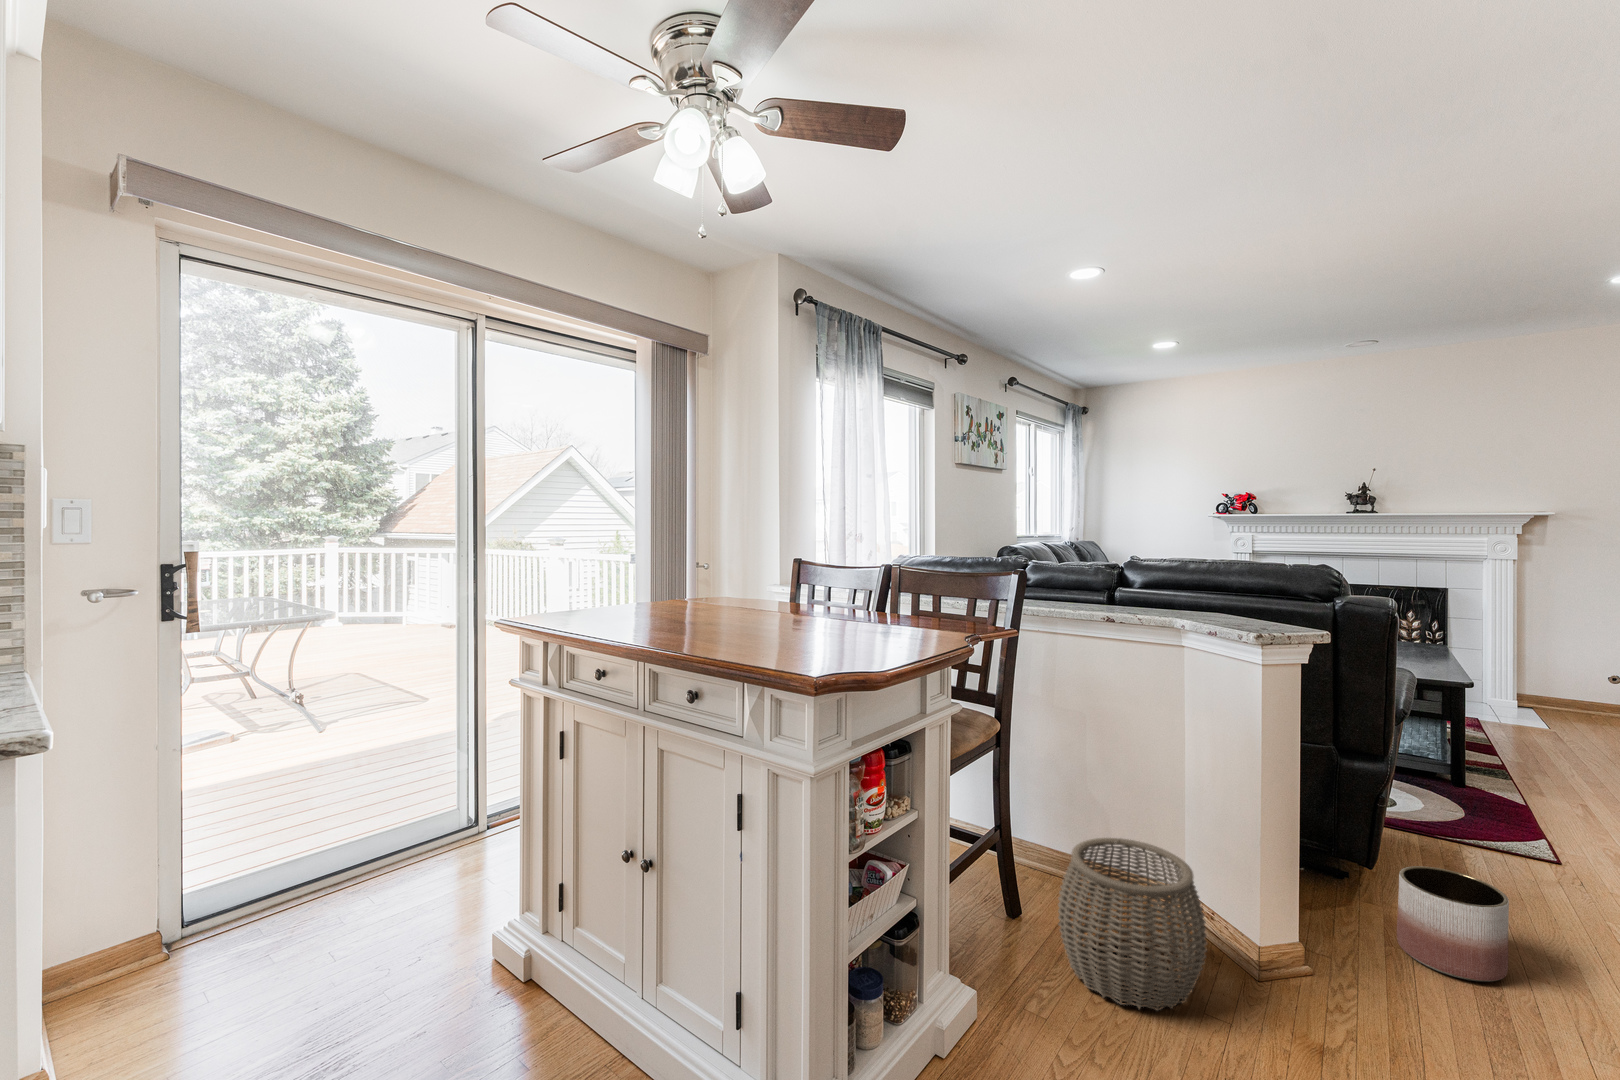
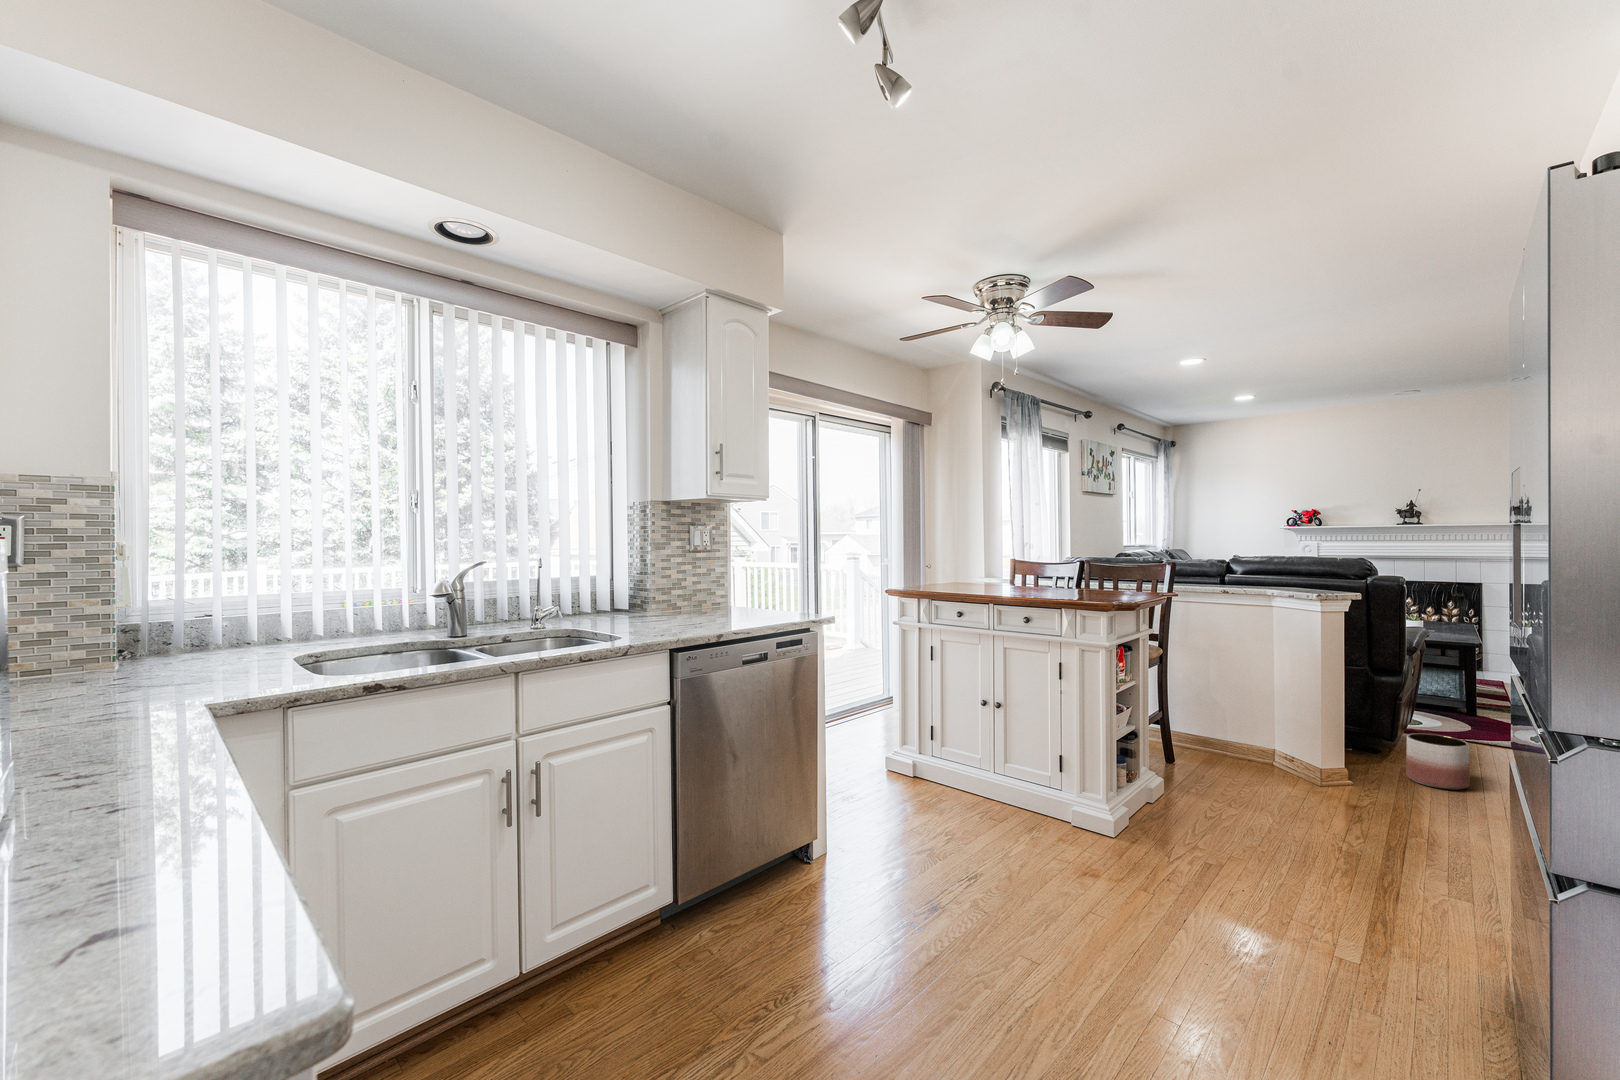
woven basket: present [1058,838,1207,1010] -> none [1203,713,1291,795]

